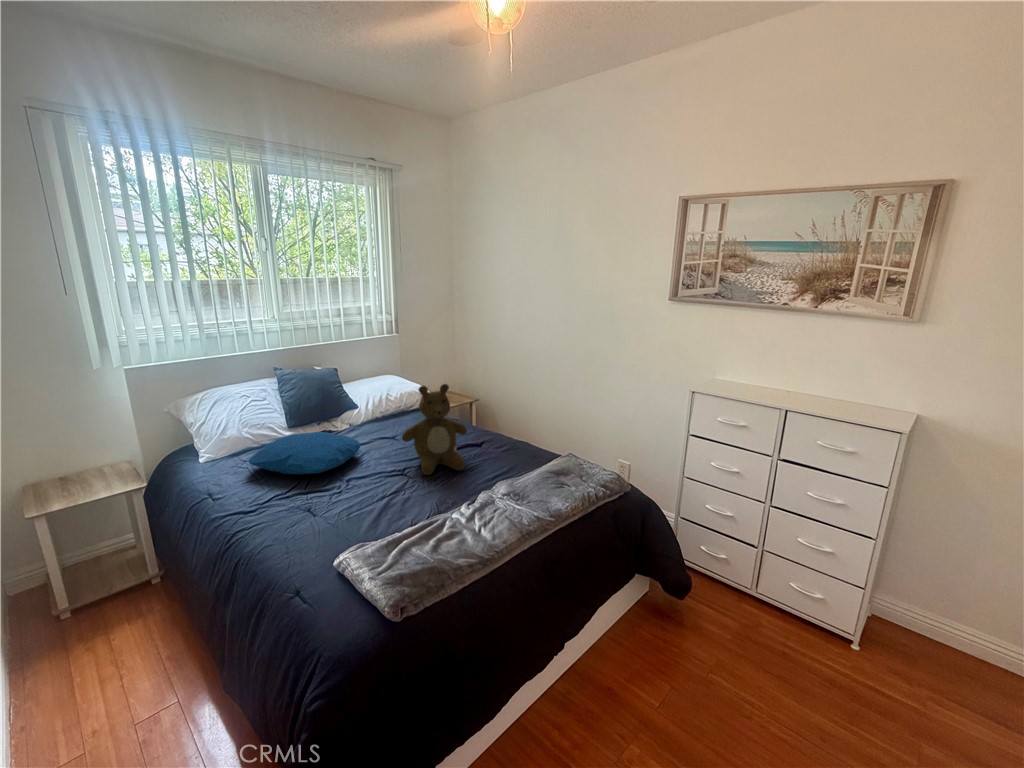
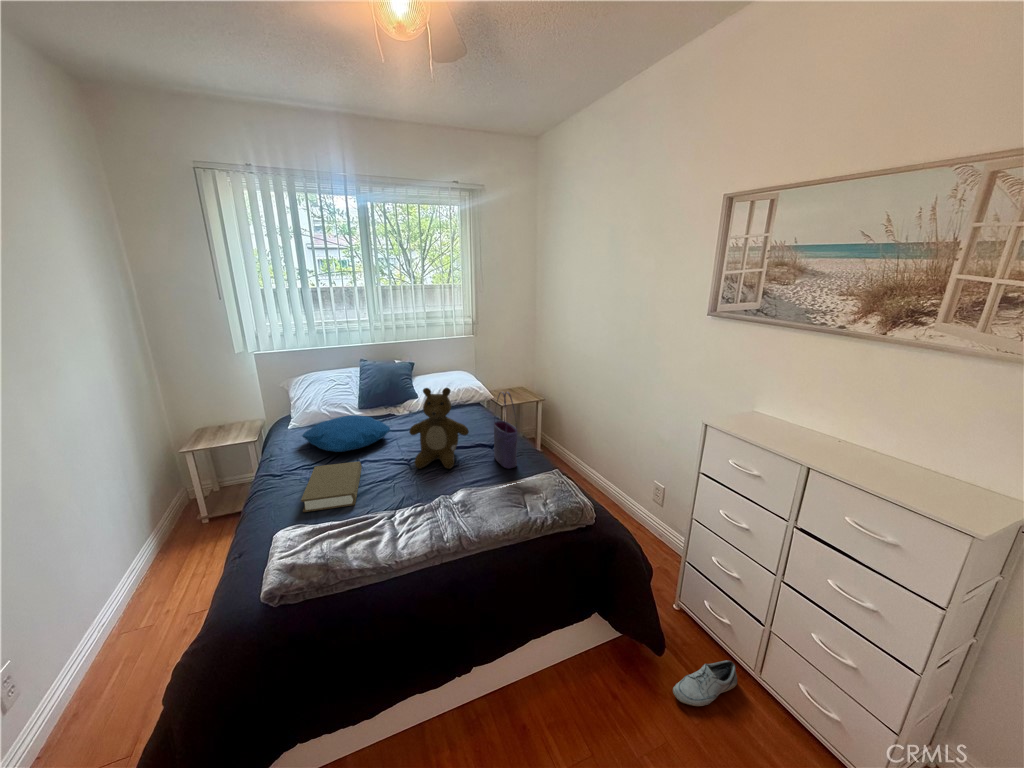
tote bag: none [494,382,527,461] -> present [494,392,517,469]
book: none [311,476,393,536] -> present [301,461,362,512]
shoe: none [703,590,743,632] -> present [673,660,737,706]

